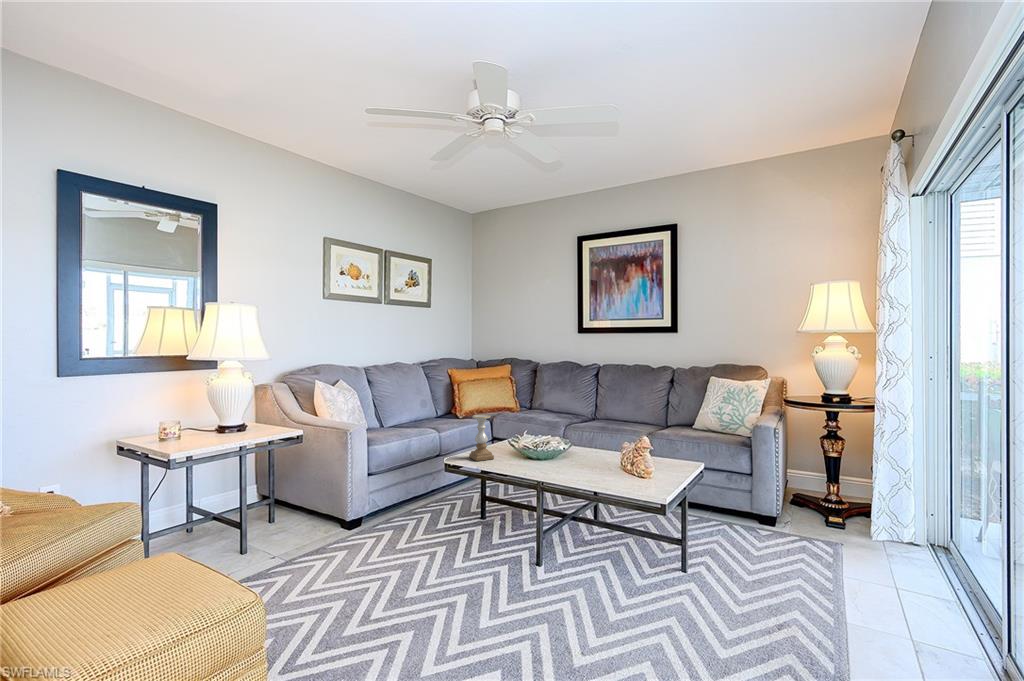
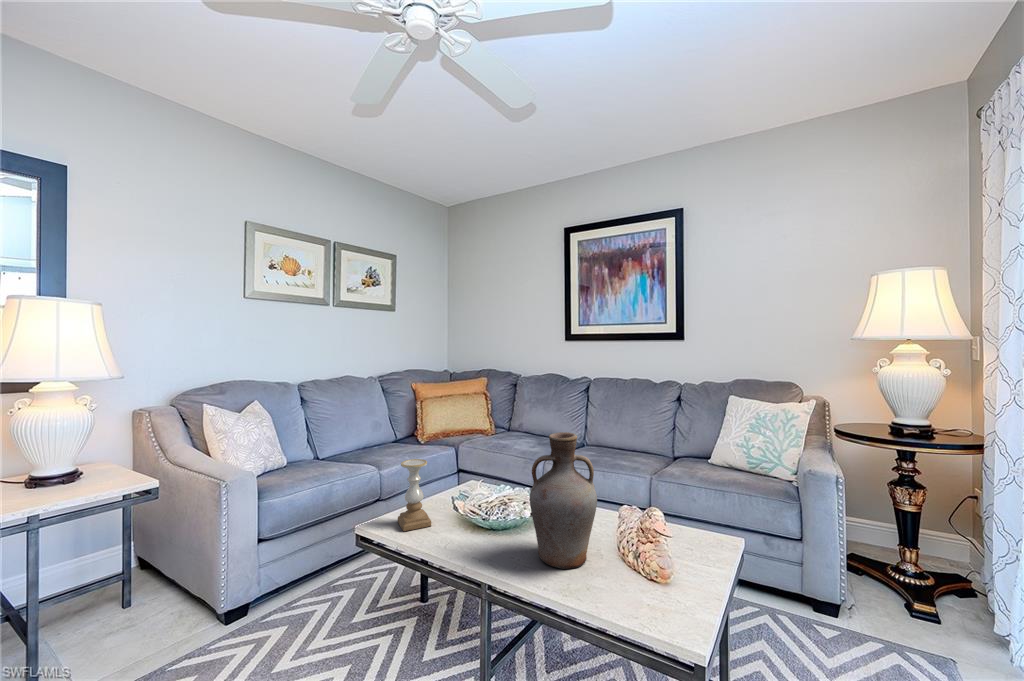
vase: none [565,391,608,474] -> present [530,432,597,569]

